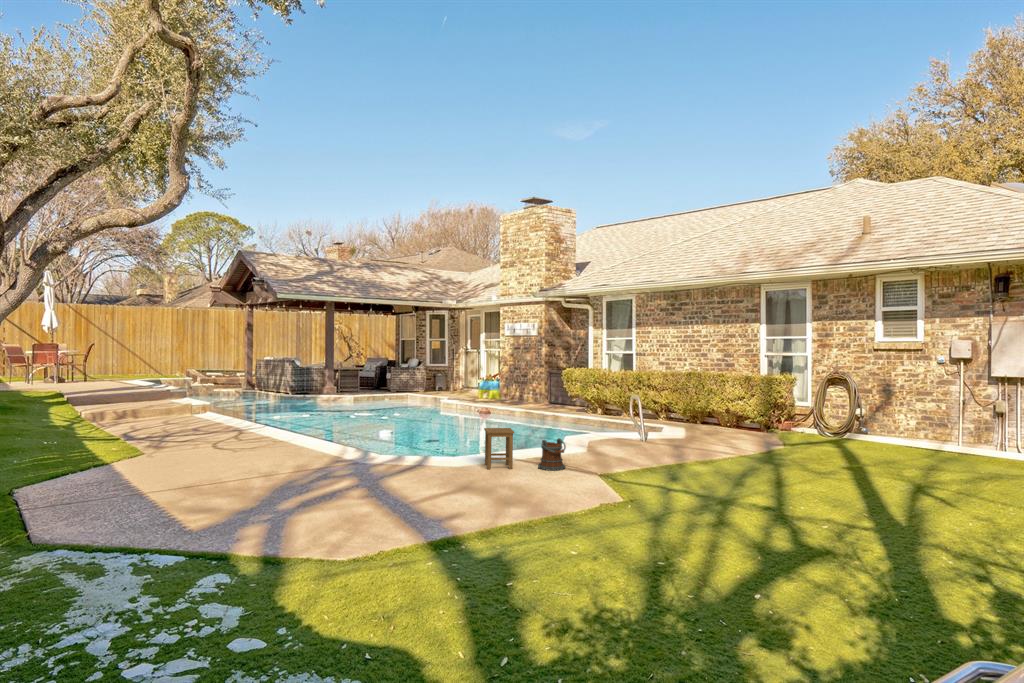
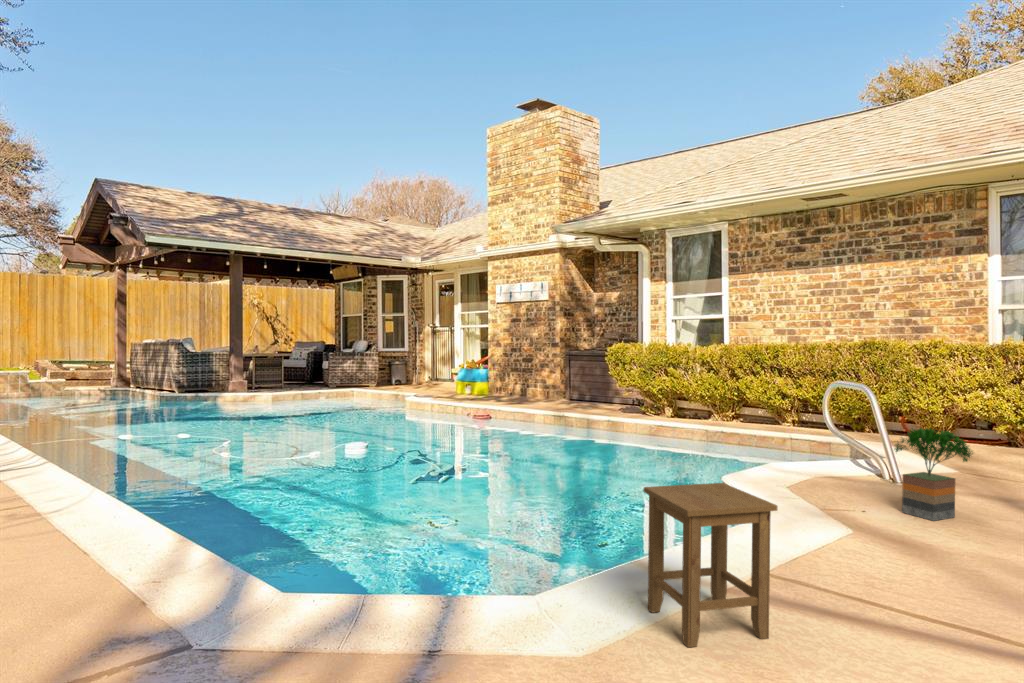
potted tree: none [616,416,643,452] -> present [895,428,973,521]
bucket: present [538,438,566,471] -> none [831,516,946,641]

